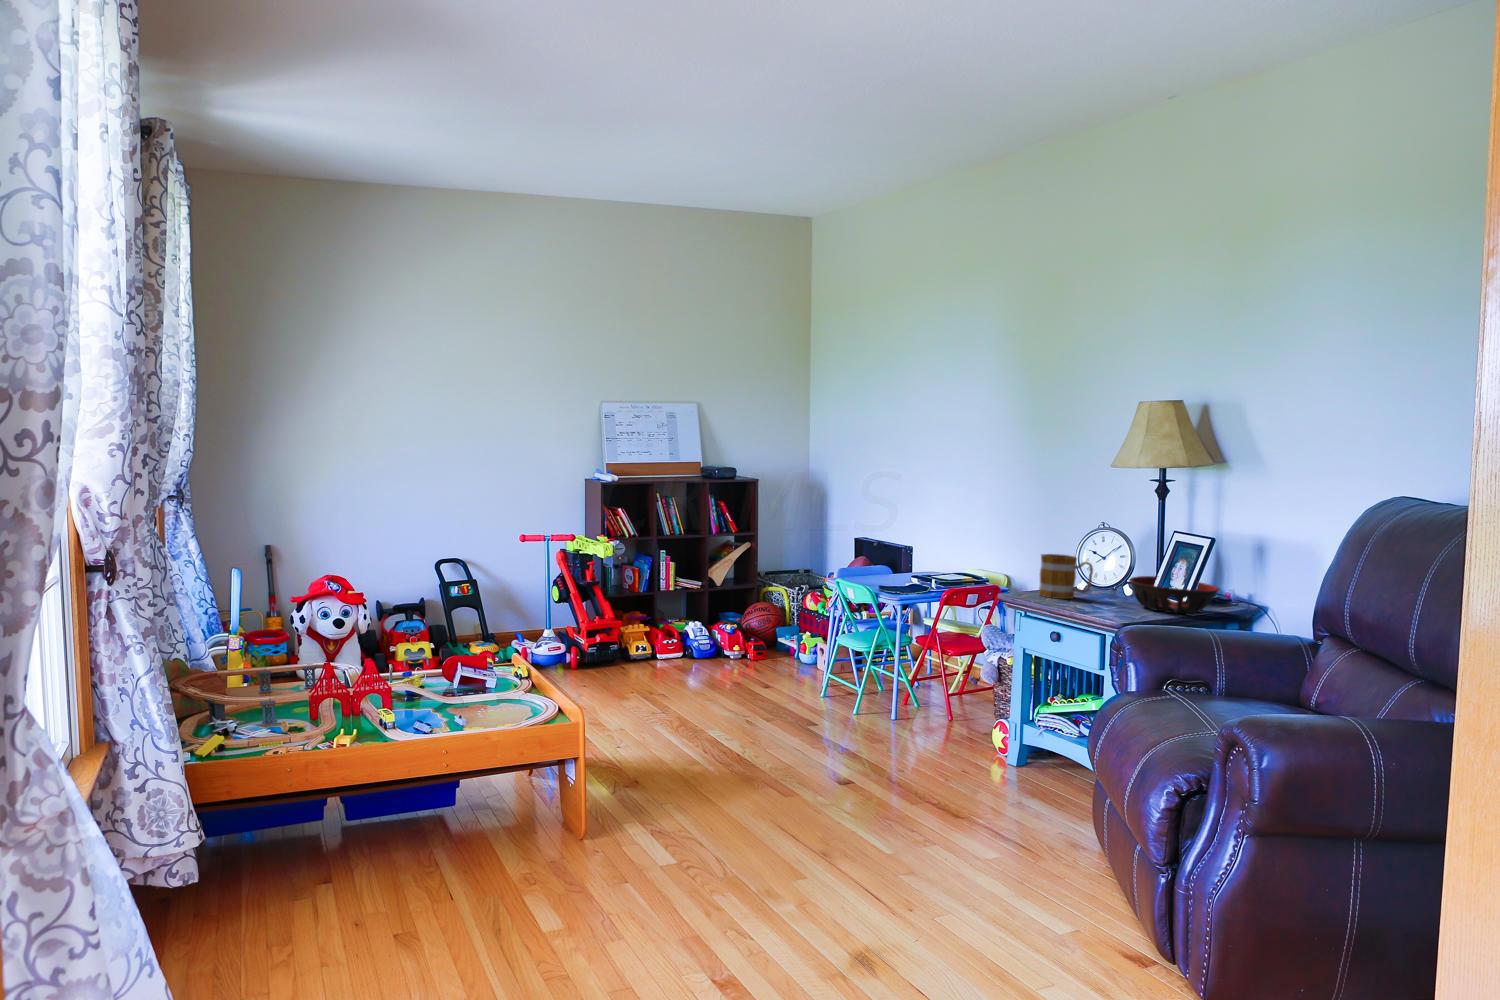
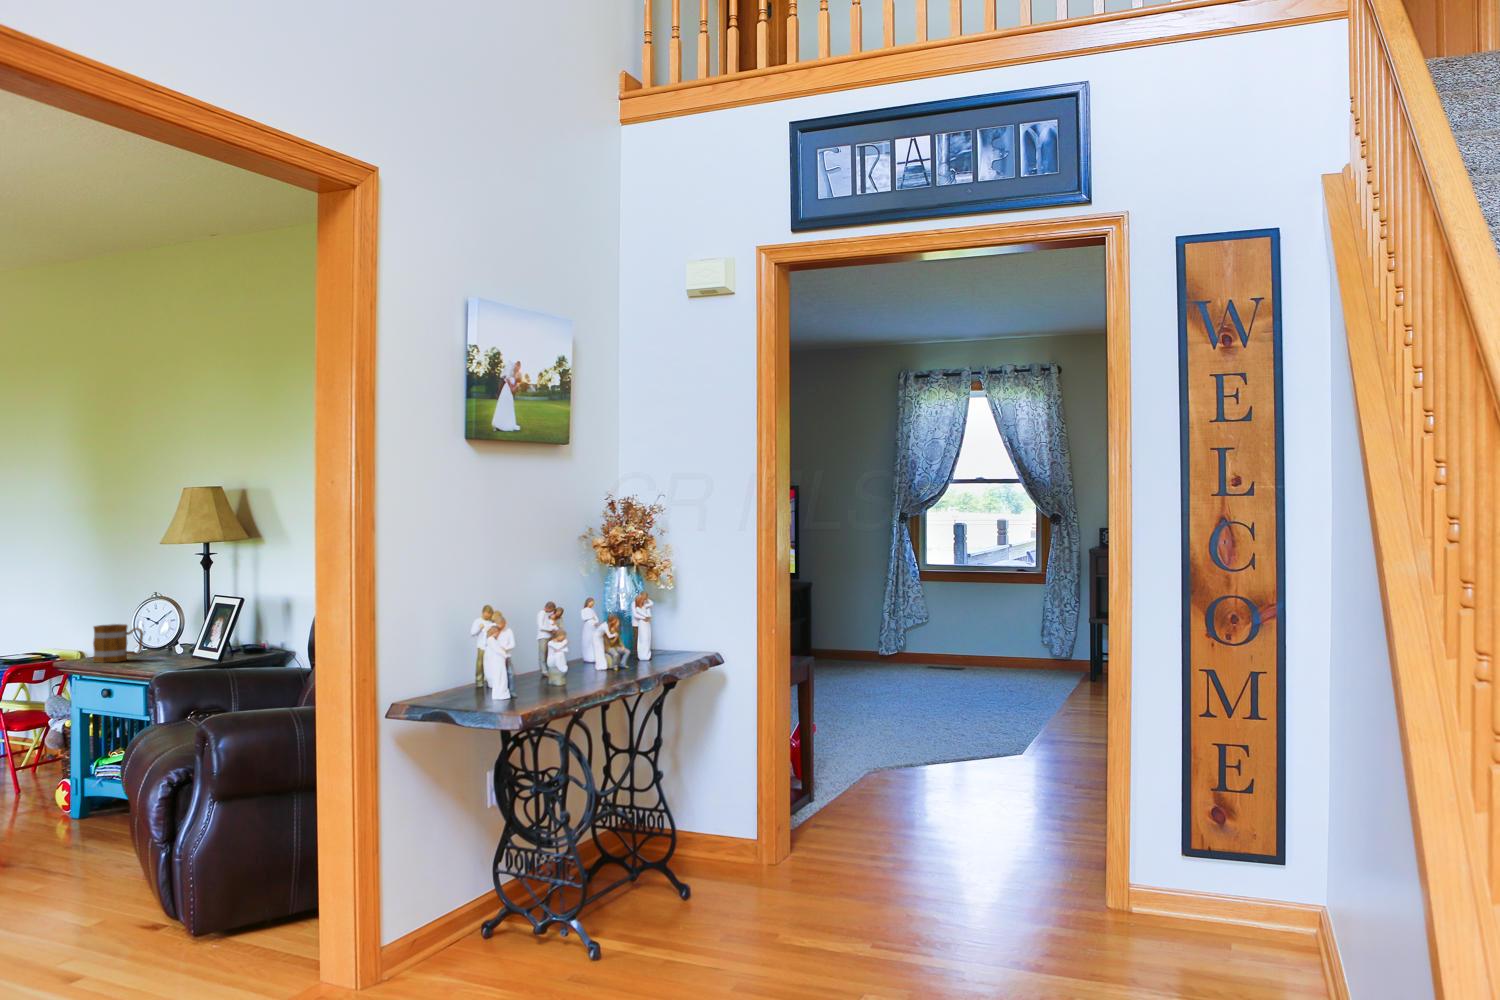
decorative bowl: present [1129,576,1219,613] -> none [175,633,251,661]

